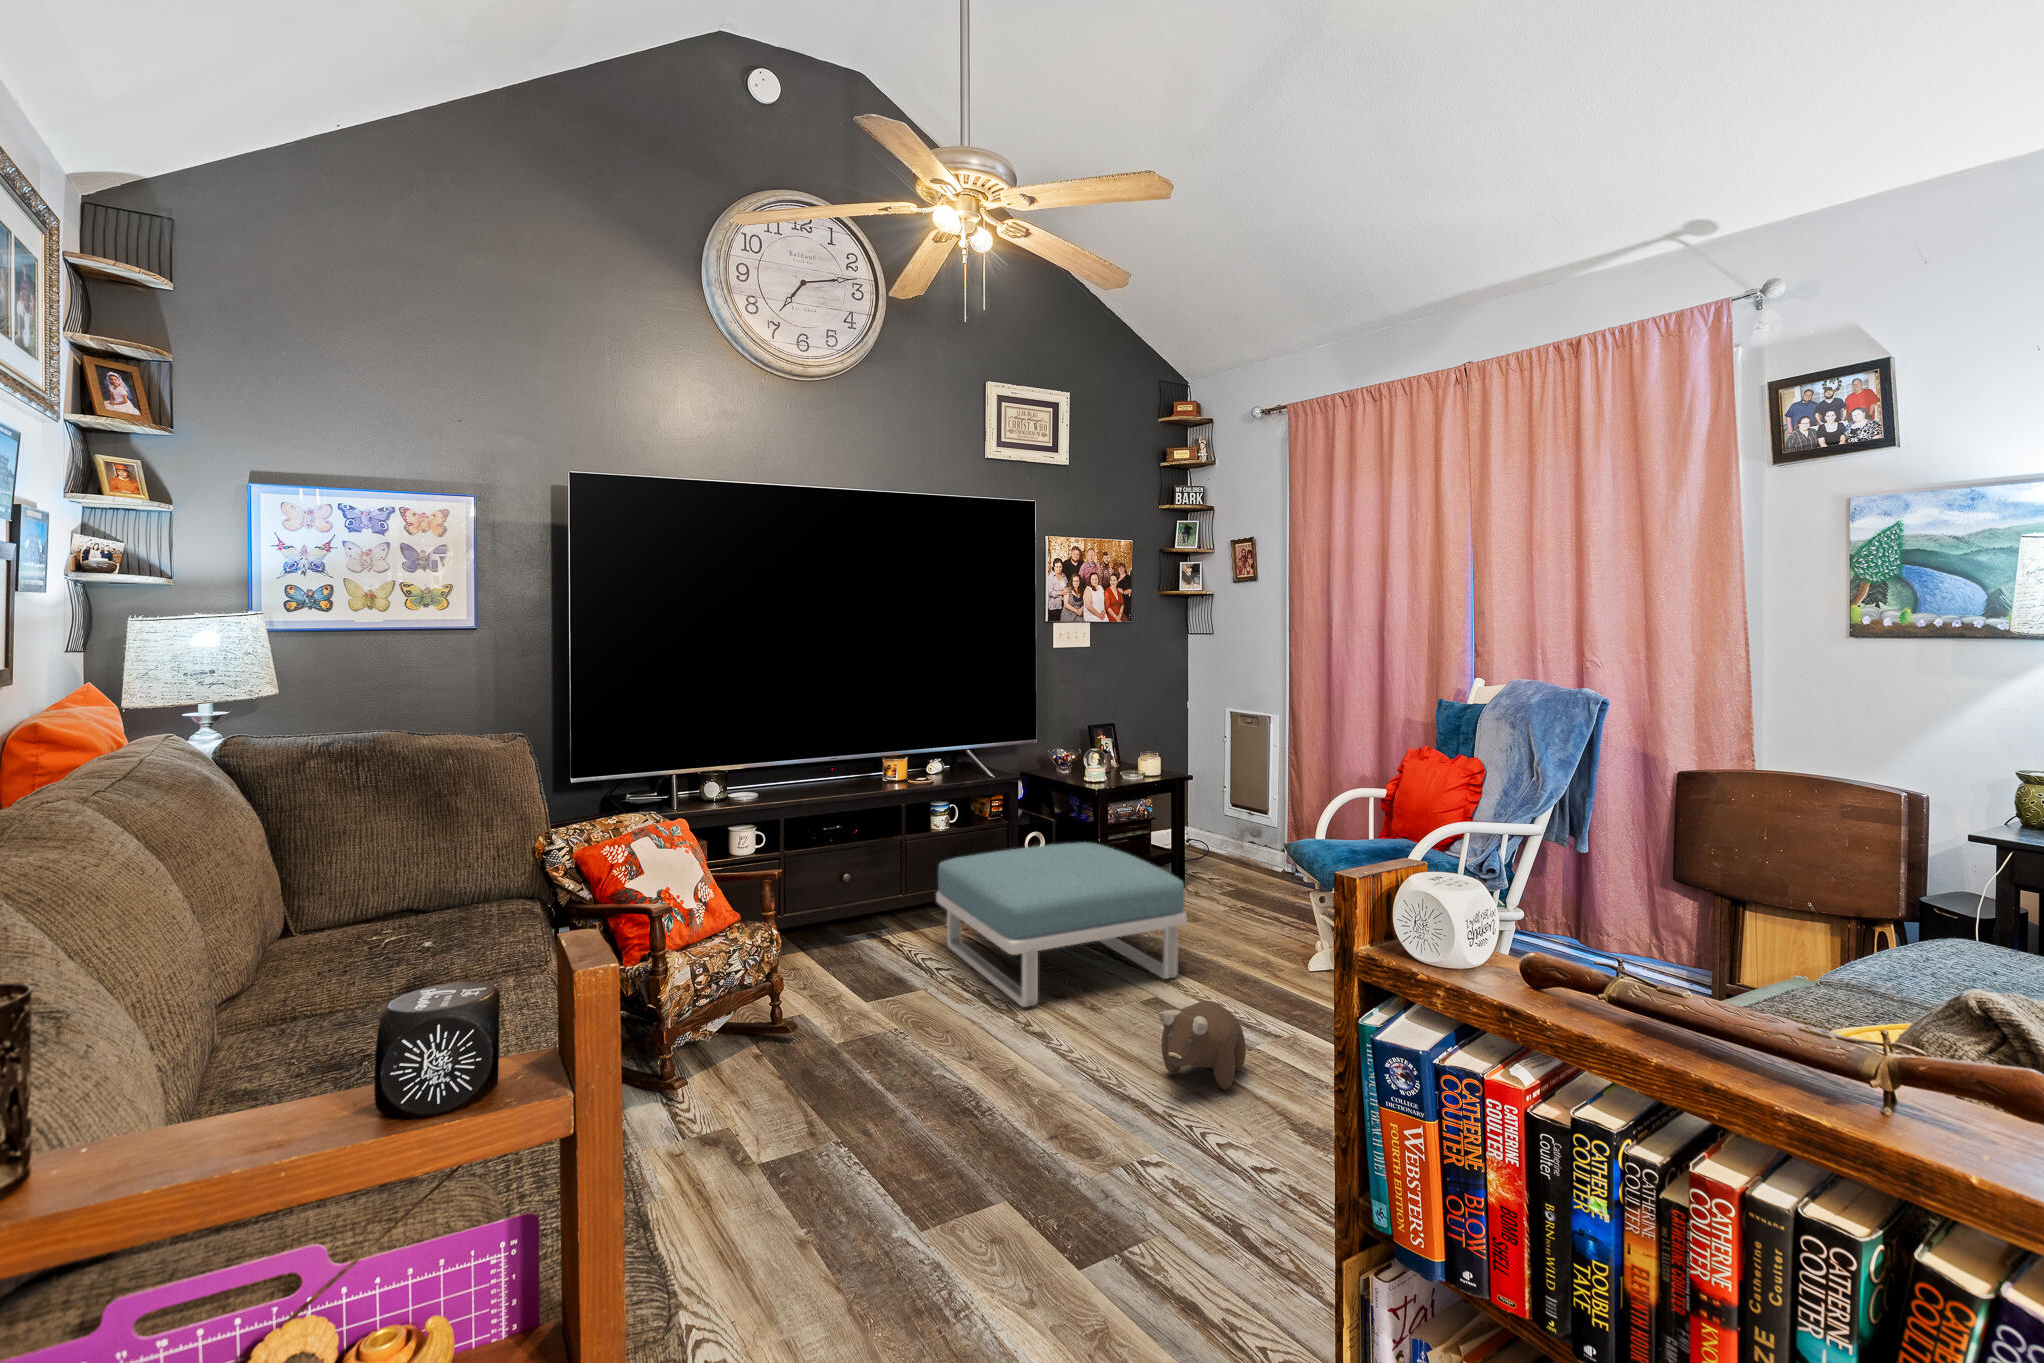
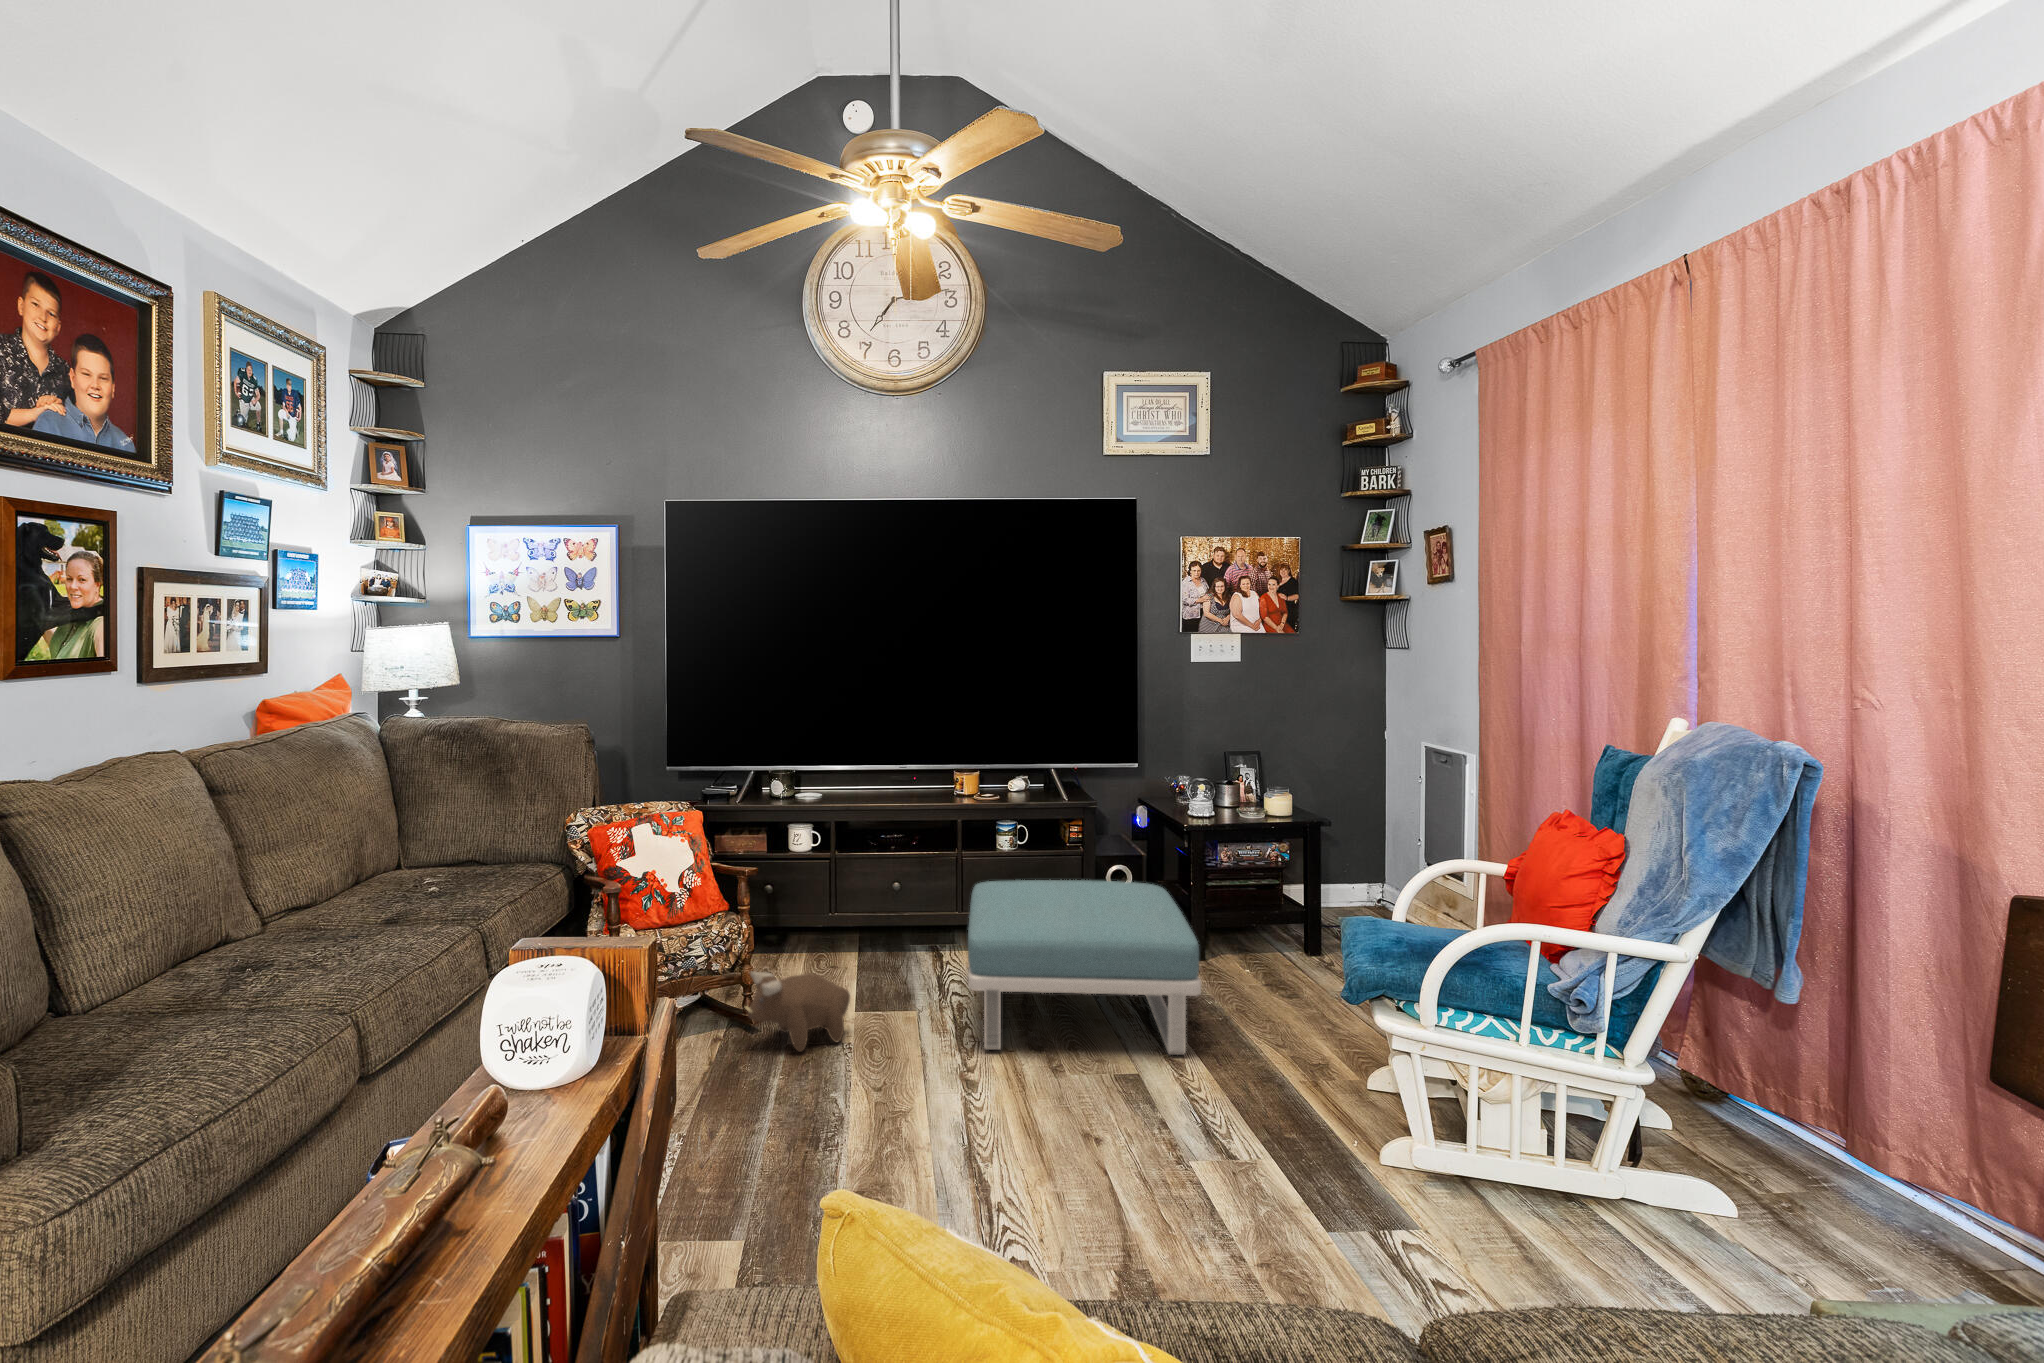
plush toy: present [1159,1001,1246,1090] -> present [745,972,850,1052]

